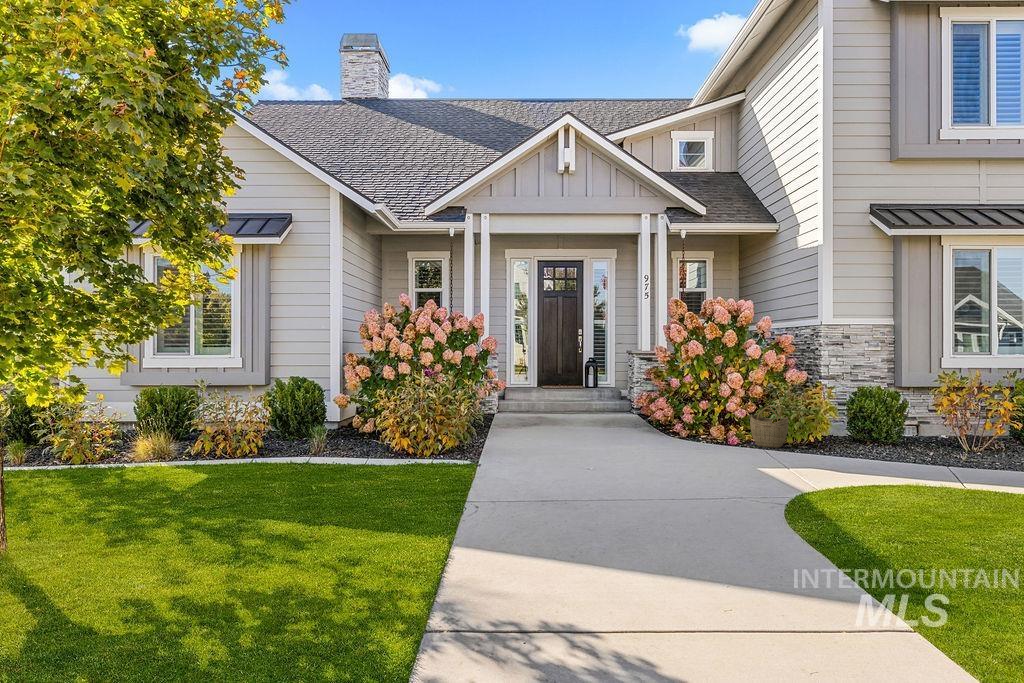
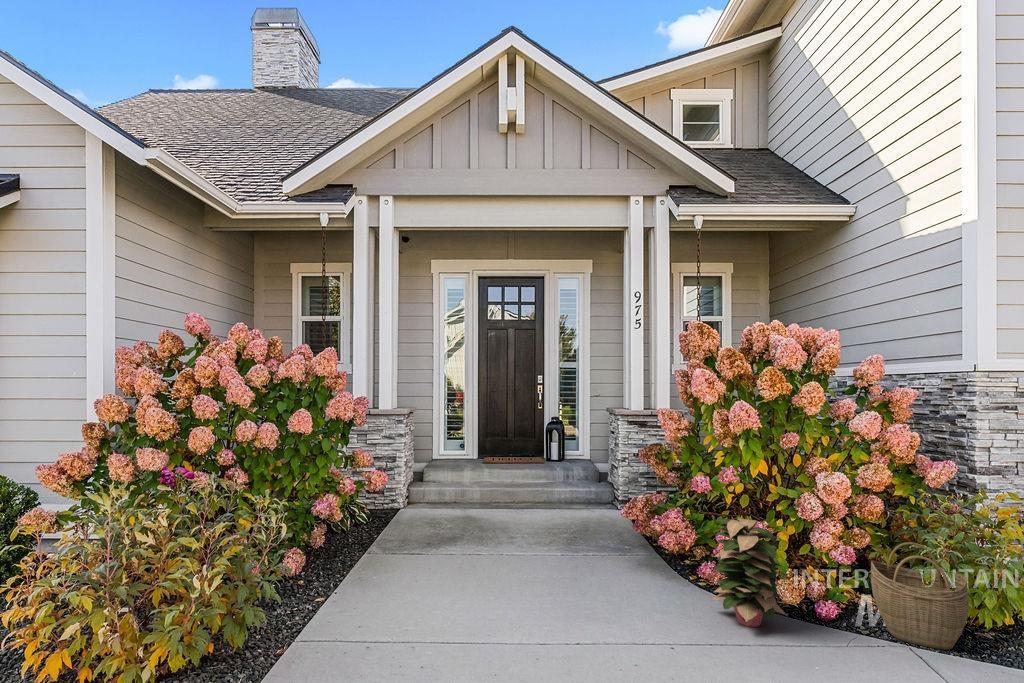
decorative plant: none [676,397,711,444] -> present [710,518,788,627]

